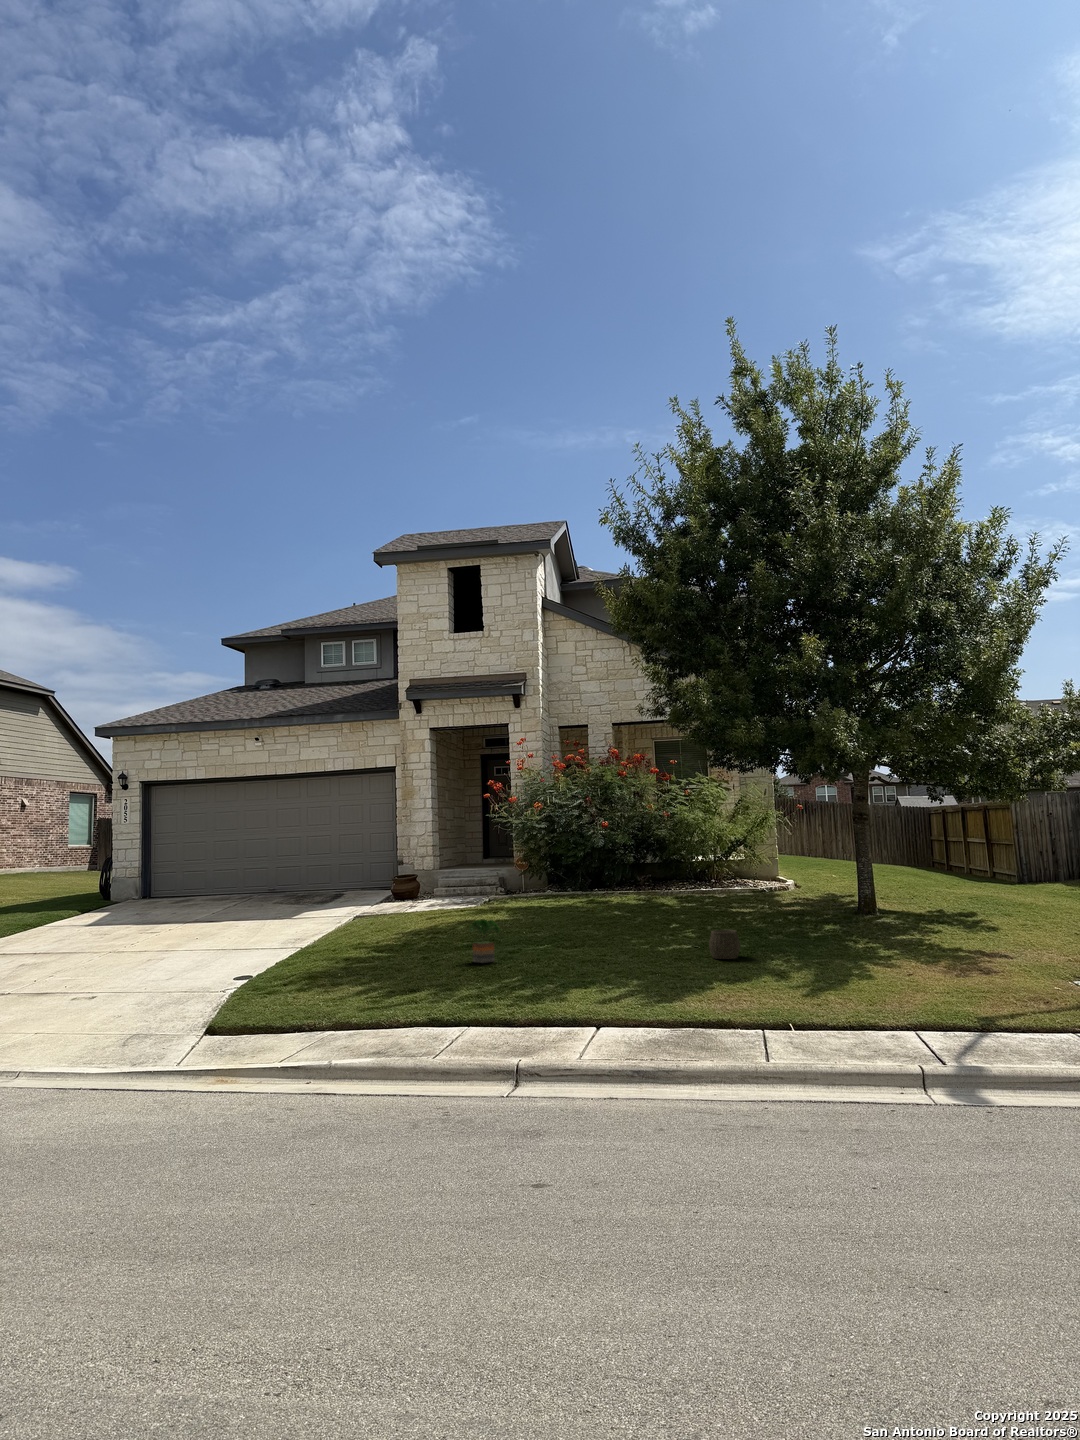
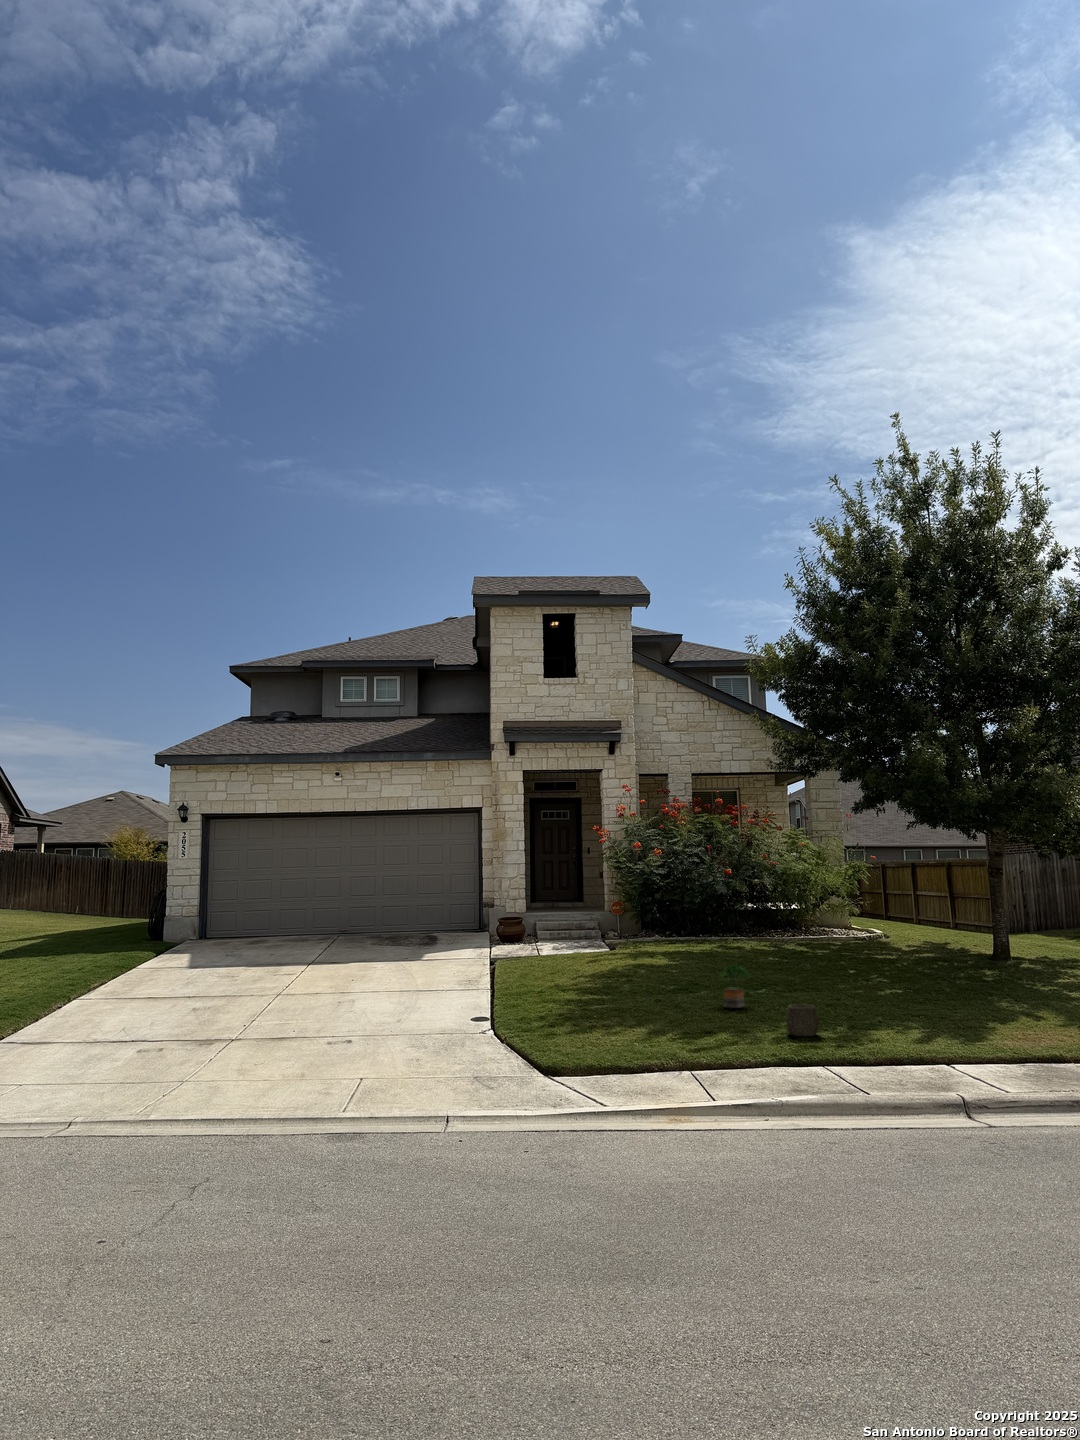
woven basket: present [709,930,740,959] -> present [786,1004,819,1036]

